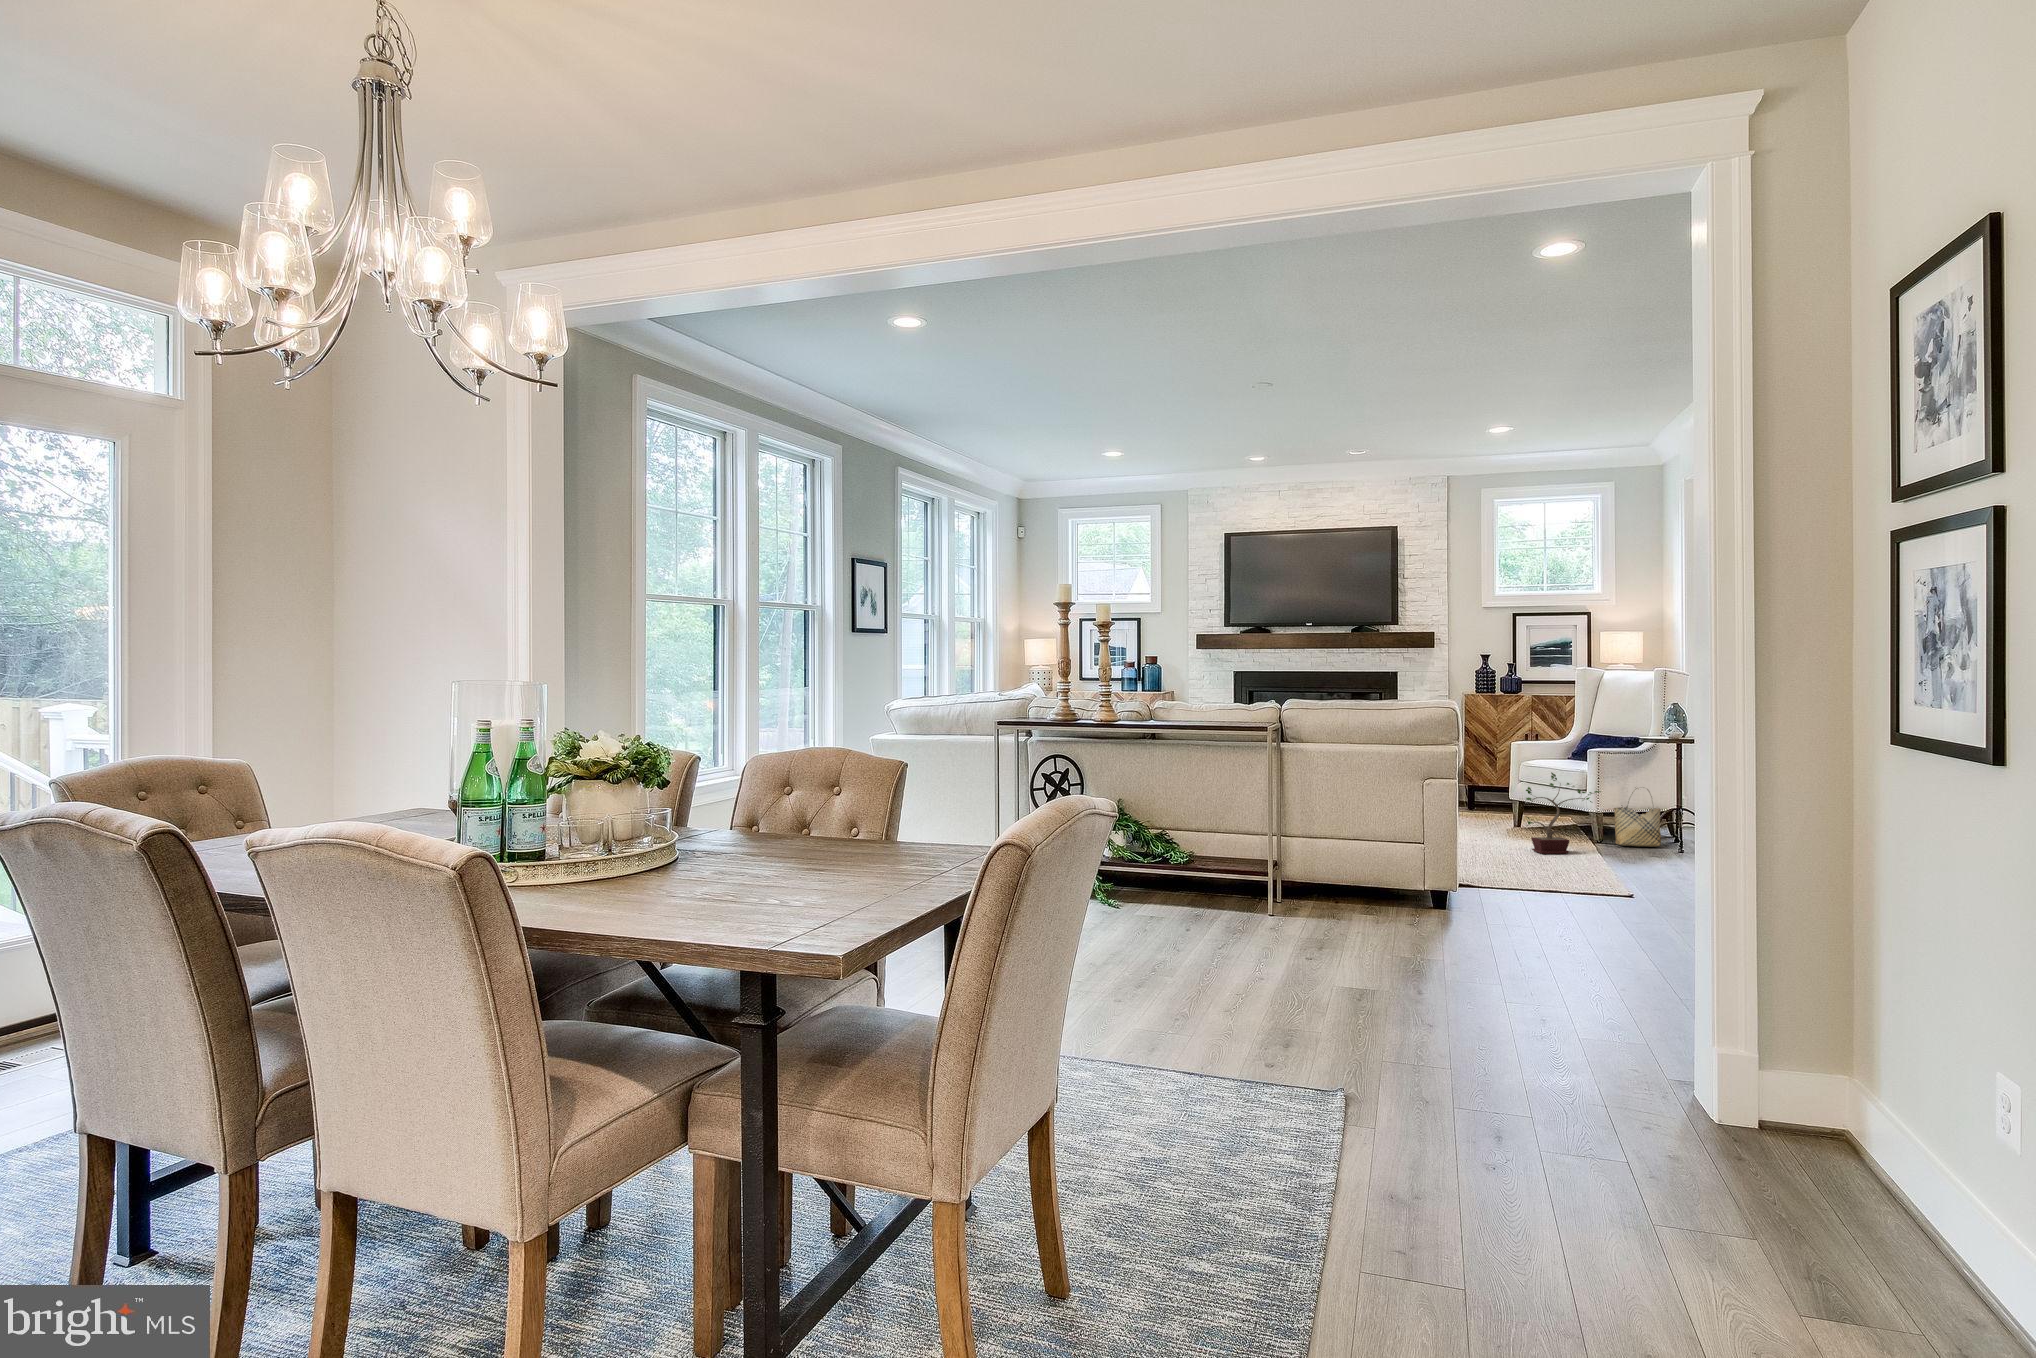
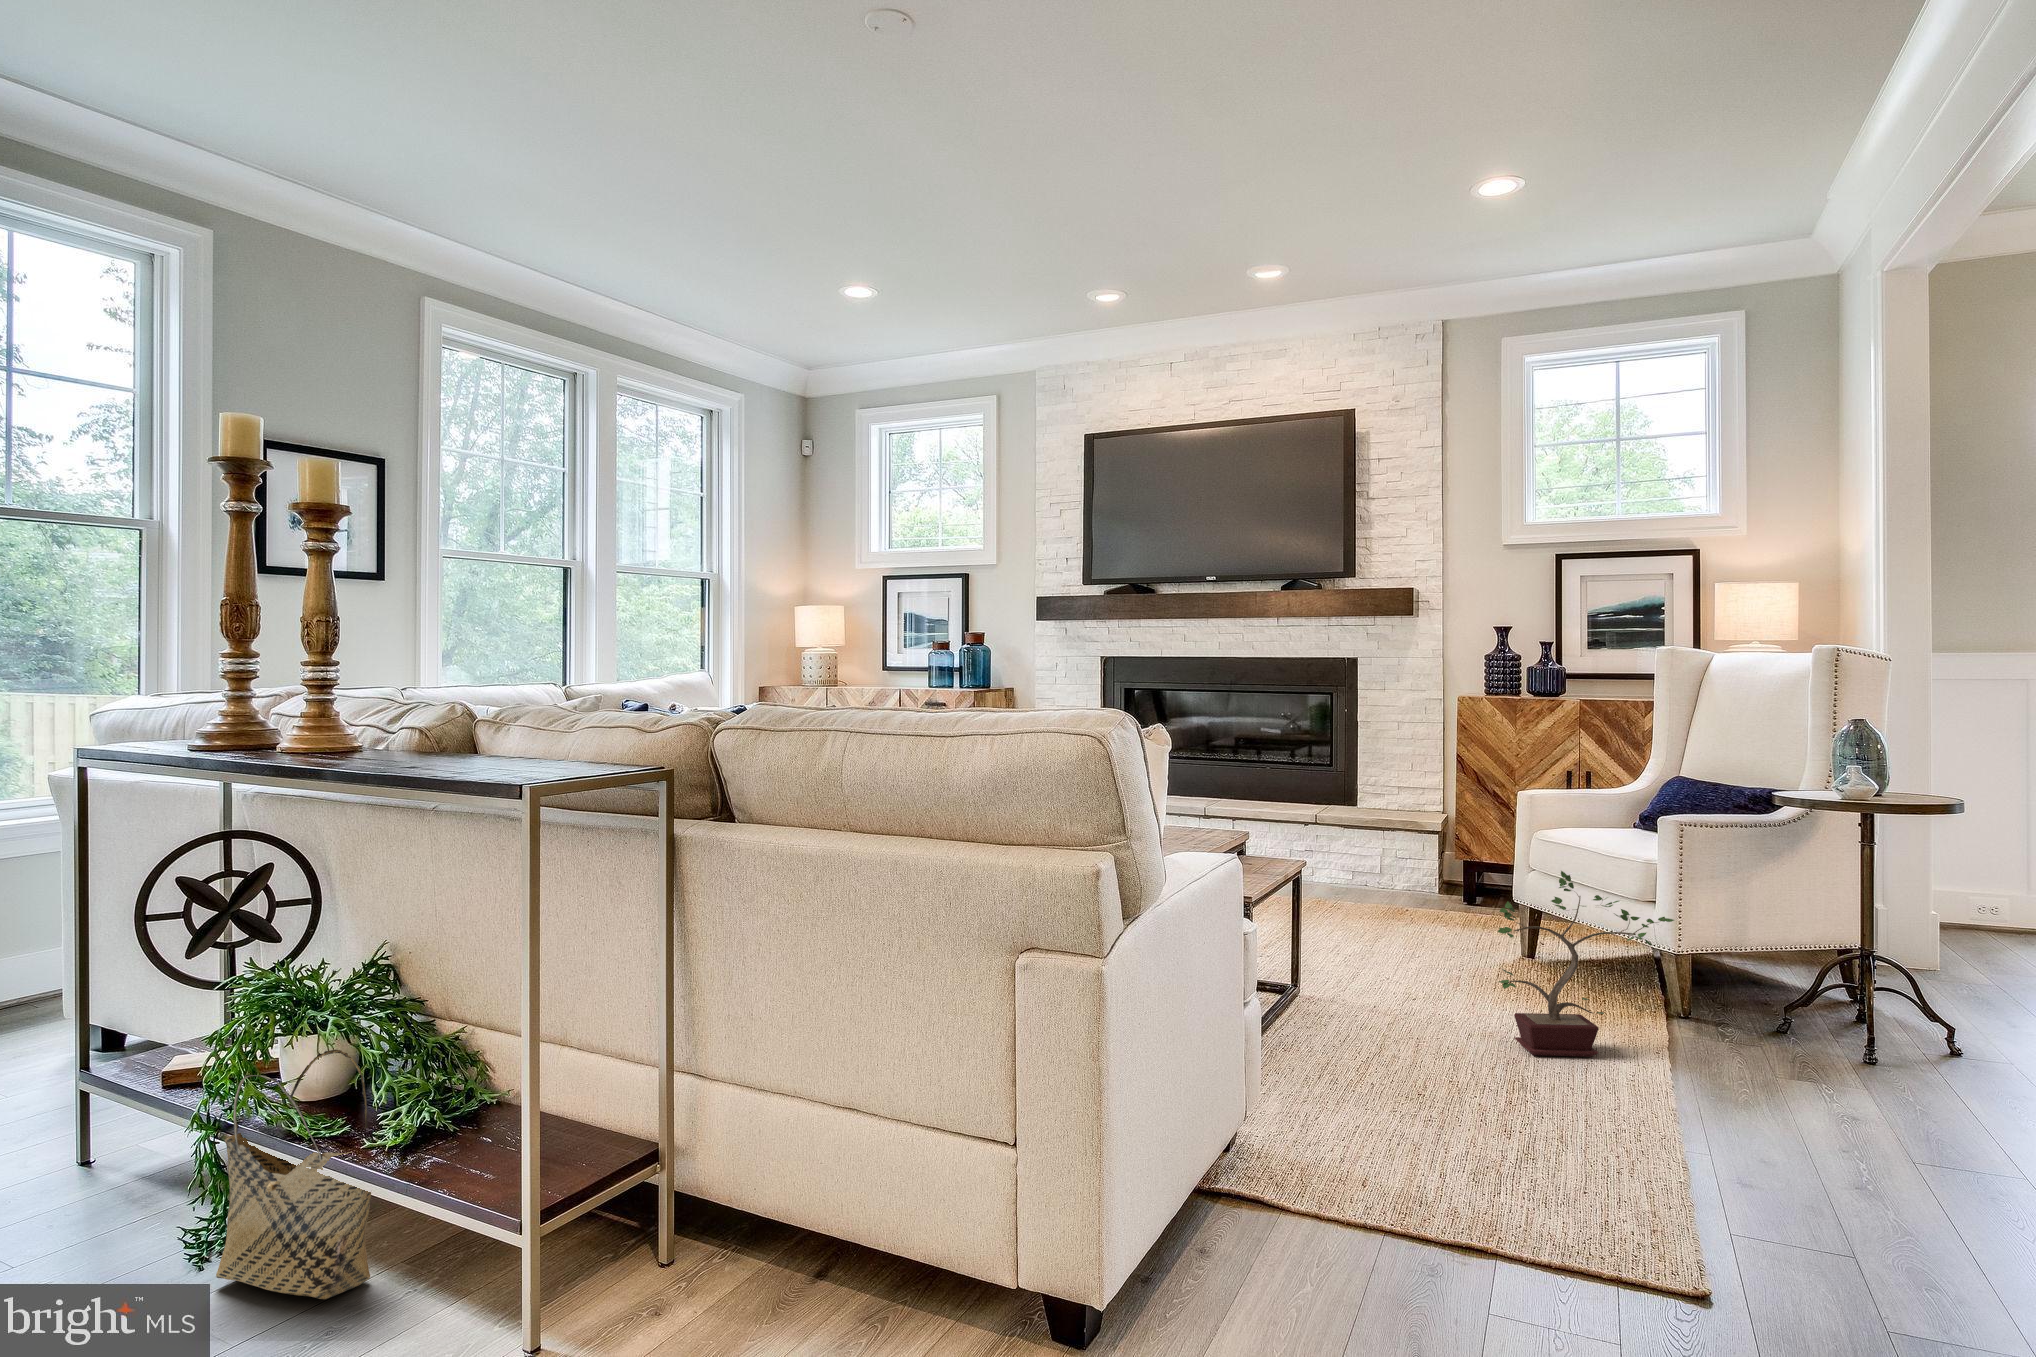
woven basket: present [1614,787,1661,847] -> present [216,1050,371,1299]

